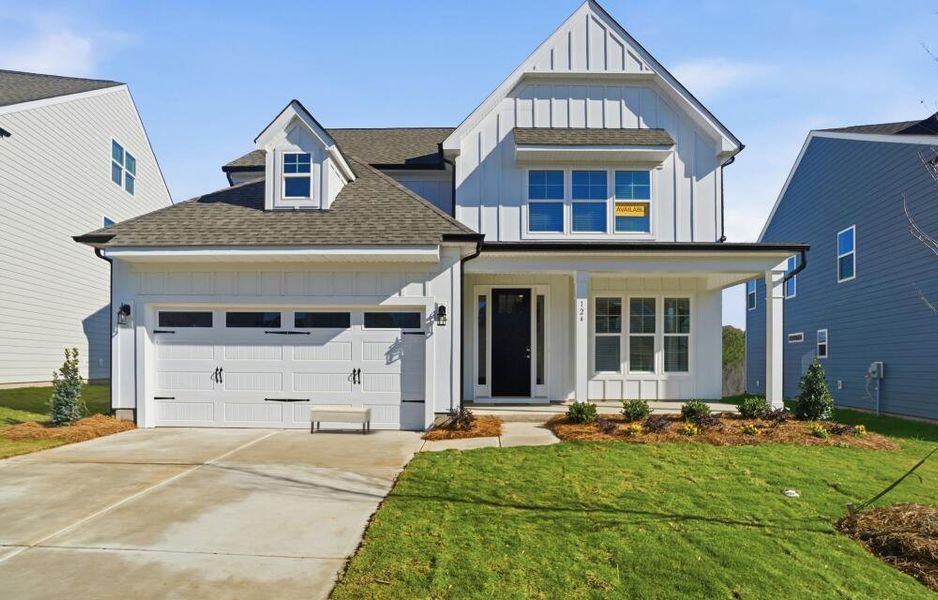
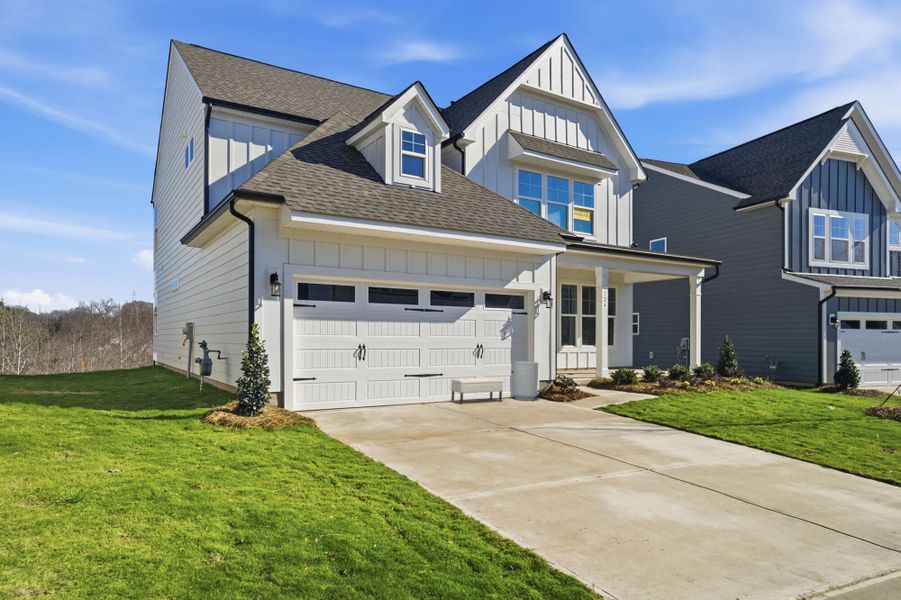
trash can: none [390,390,420,437] -> present [512,361,538,401]

